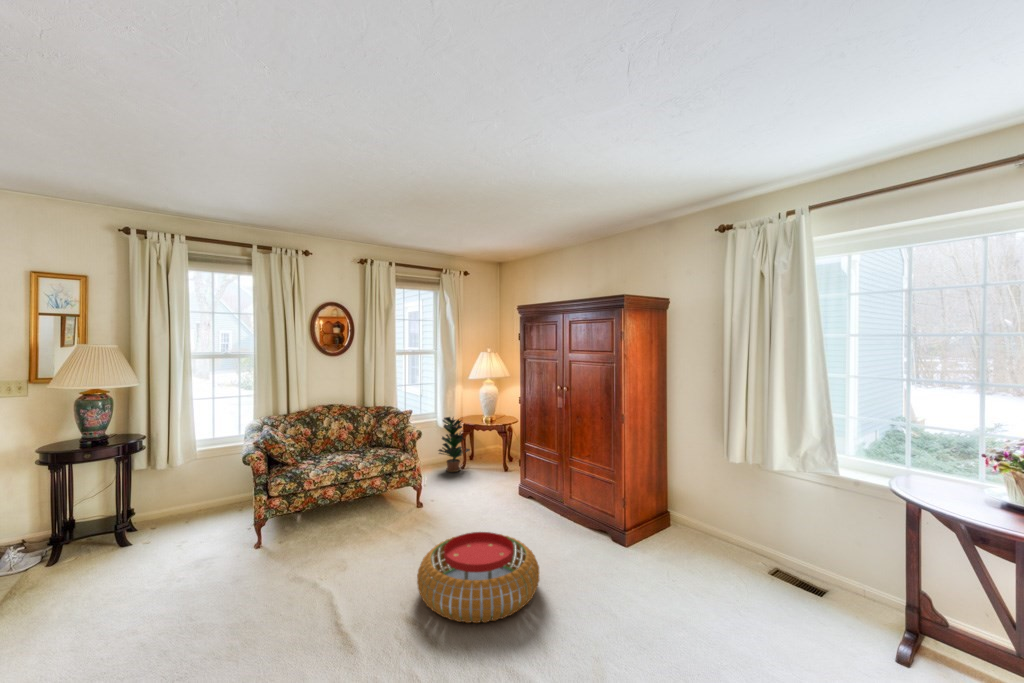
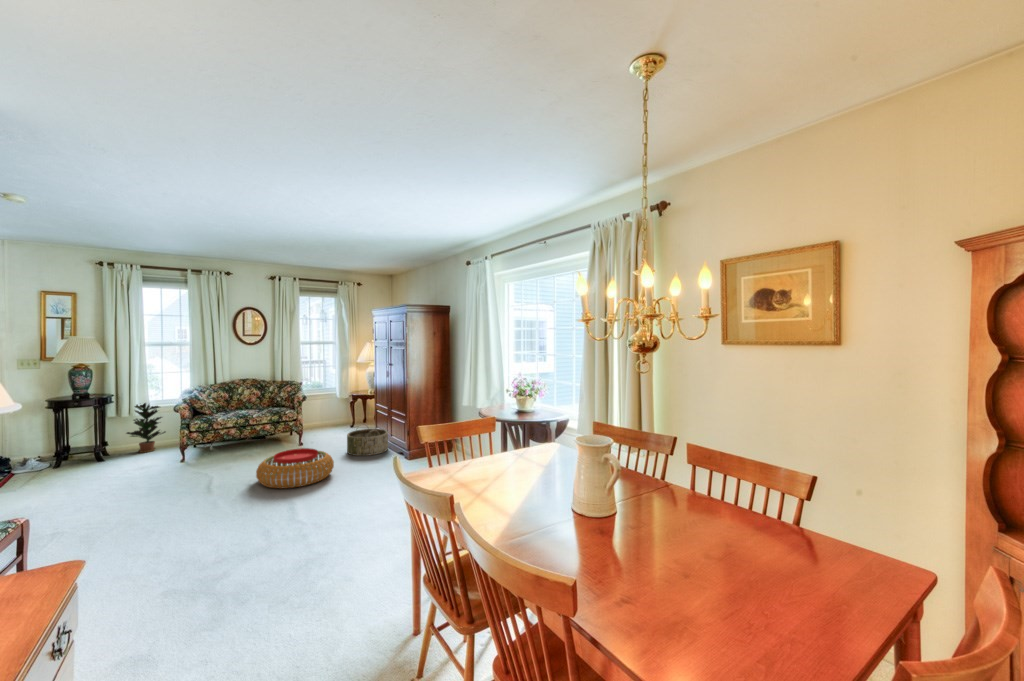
potted plant: present [438,417,470,472] -> present [127,403,165,453]
basket: none [503,475,562,530] -> present [347,429,388,456]

